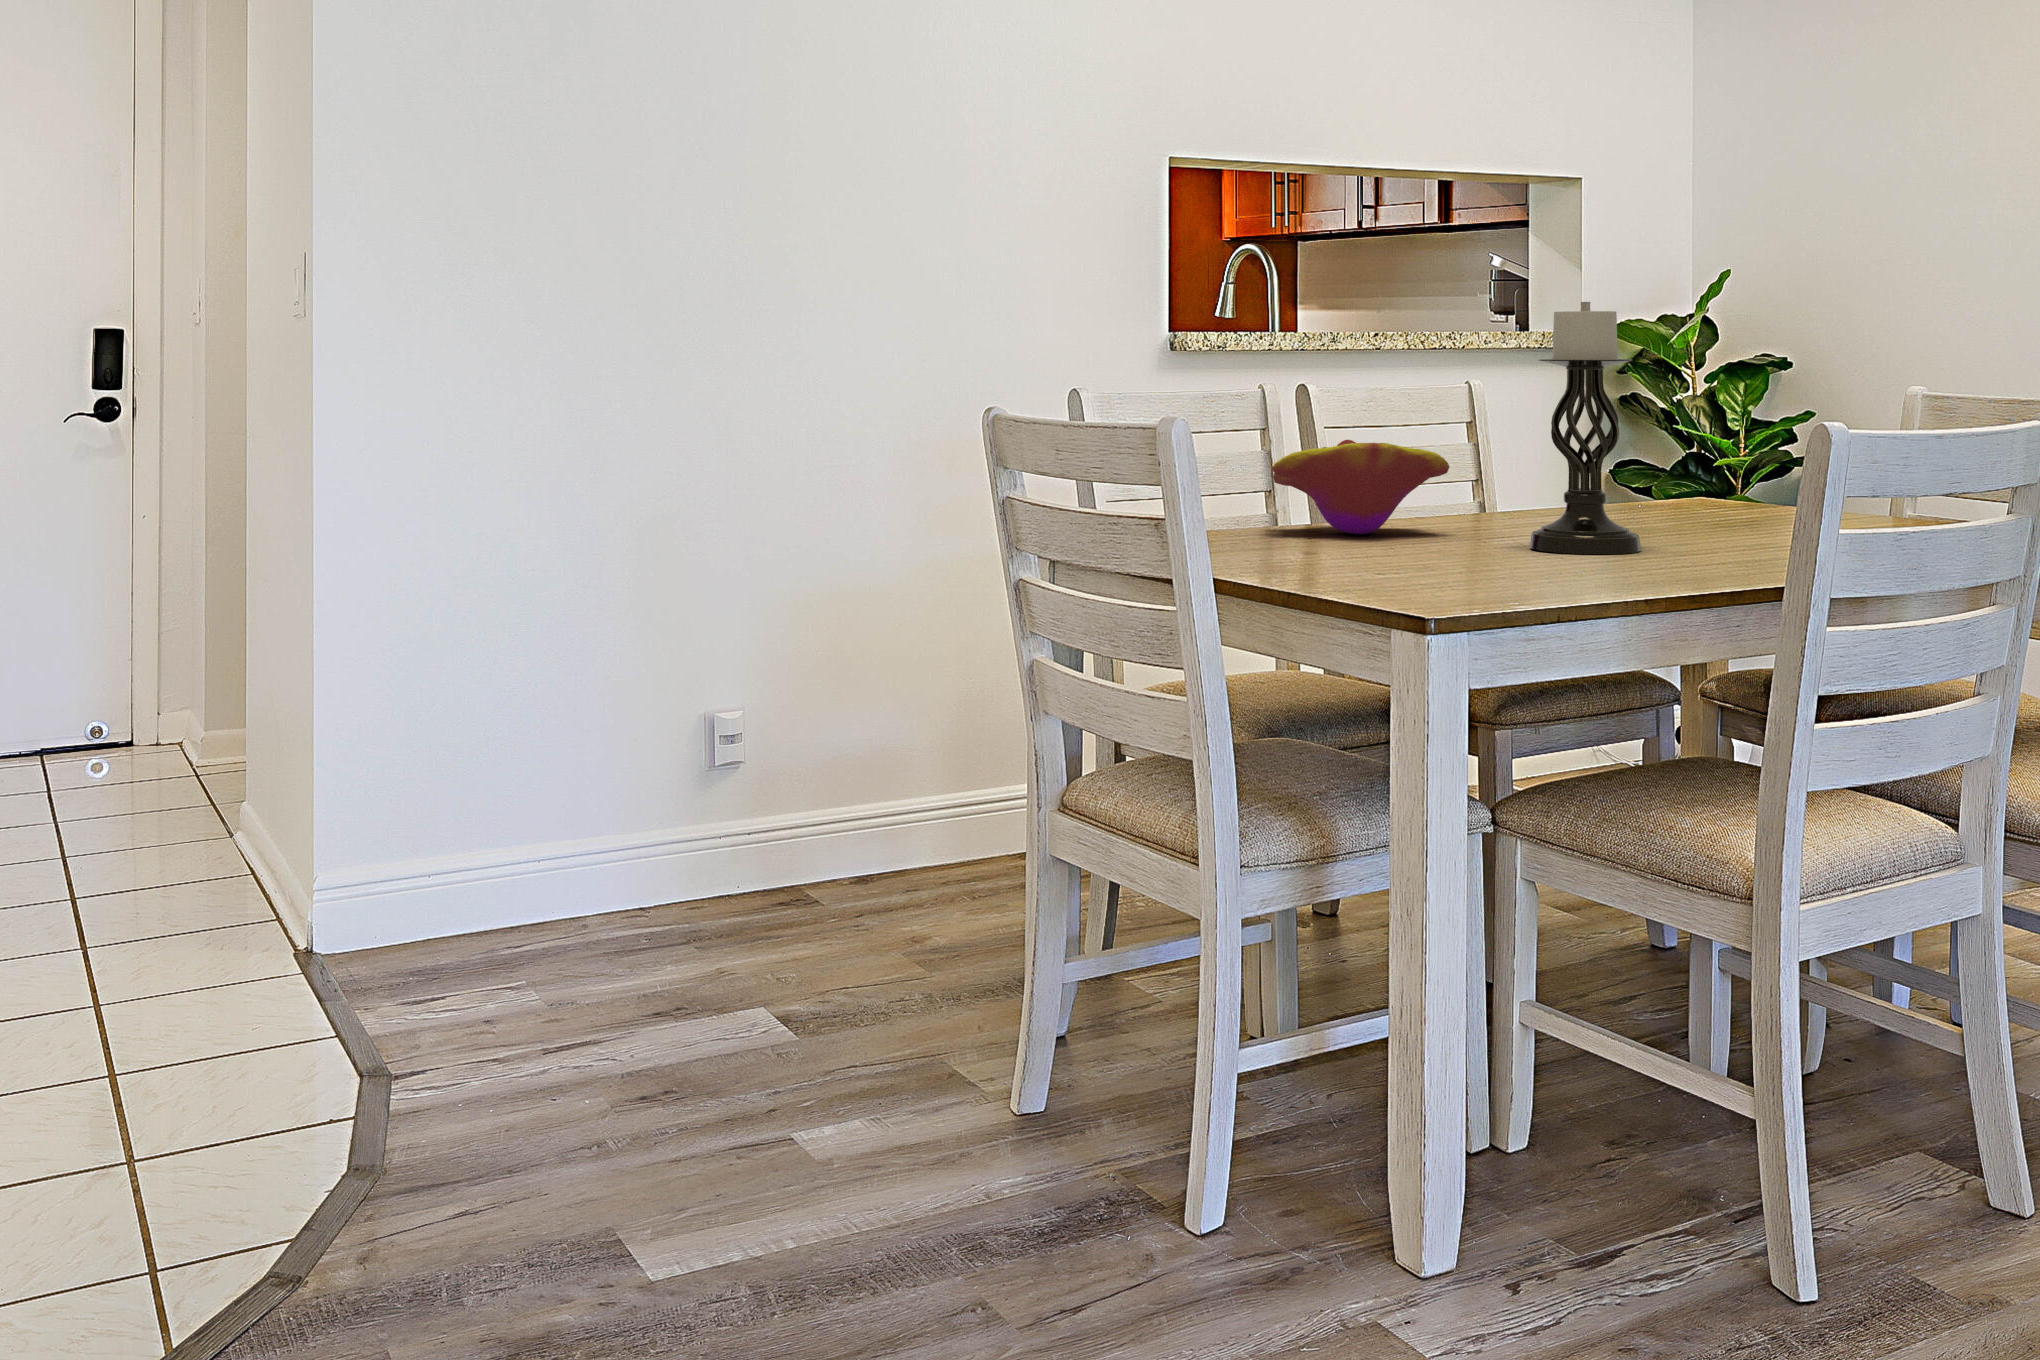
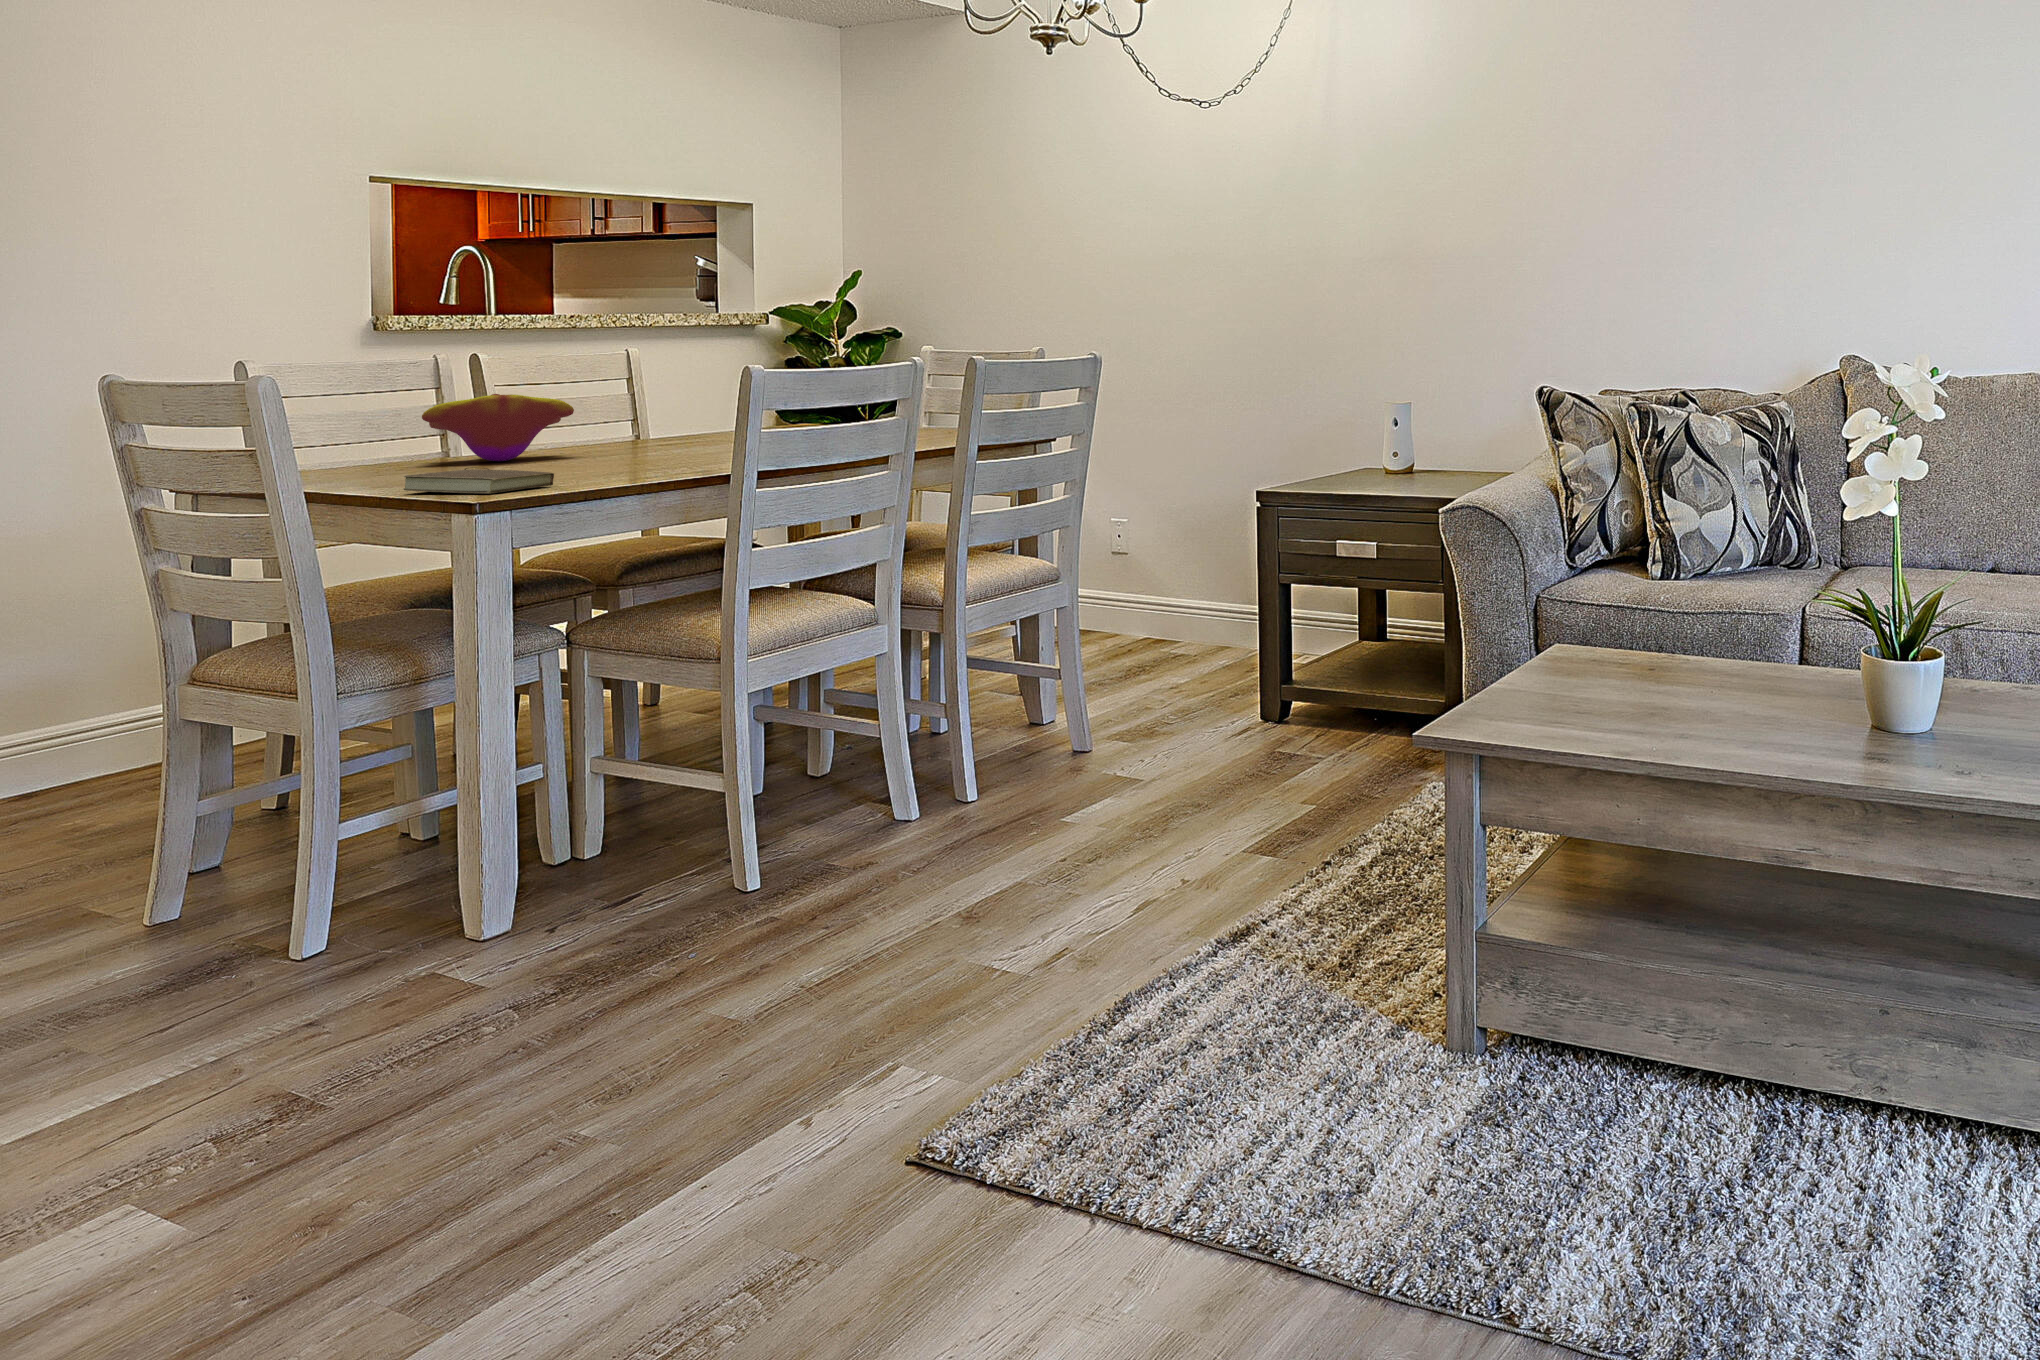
candle holder: present [1530,302,1641,554] -> none [622,295,702,462]
book: none [1319,553,1513,599] -> present [403,467,554,494]

